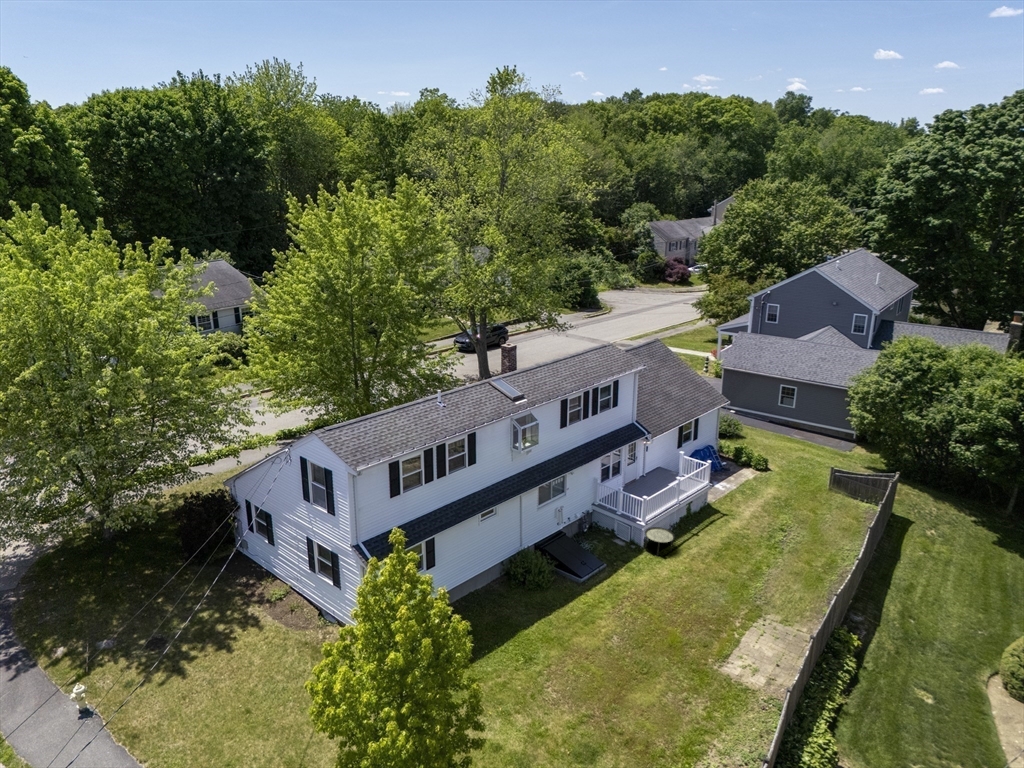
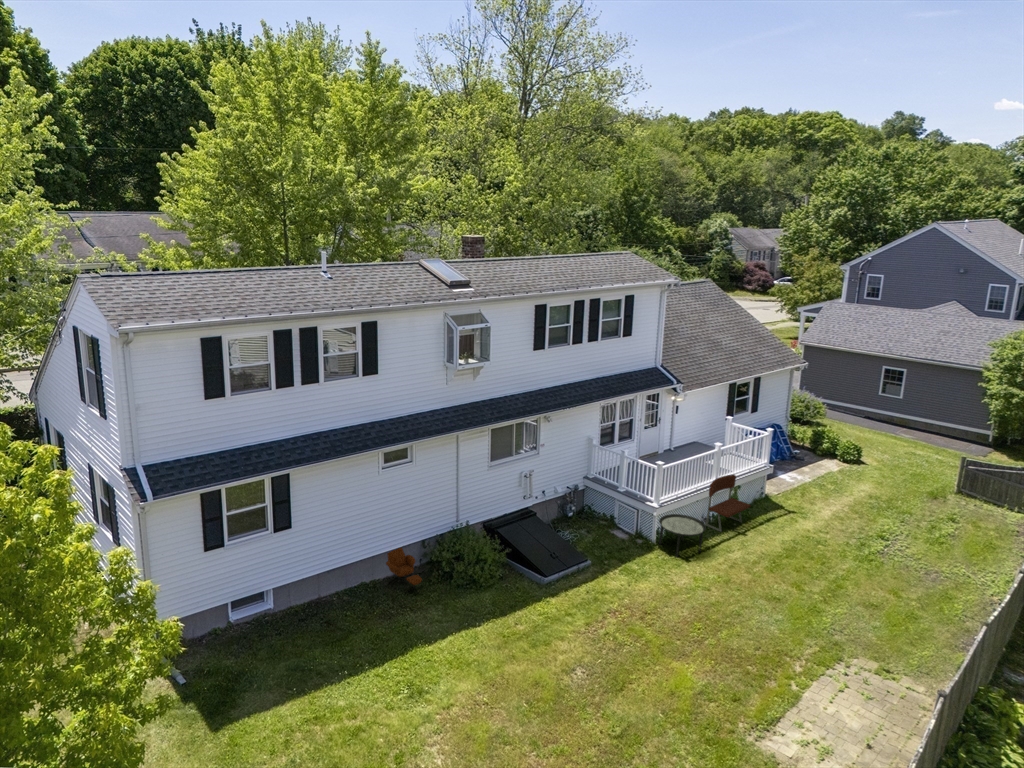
bench: none [672,495,700,535] -> present [705,474,751,532]
lounge chair: none [484,564,509,597] -> present [386,547,422,591]

